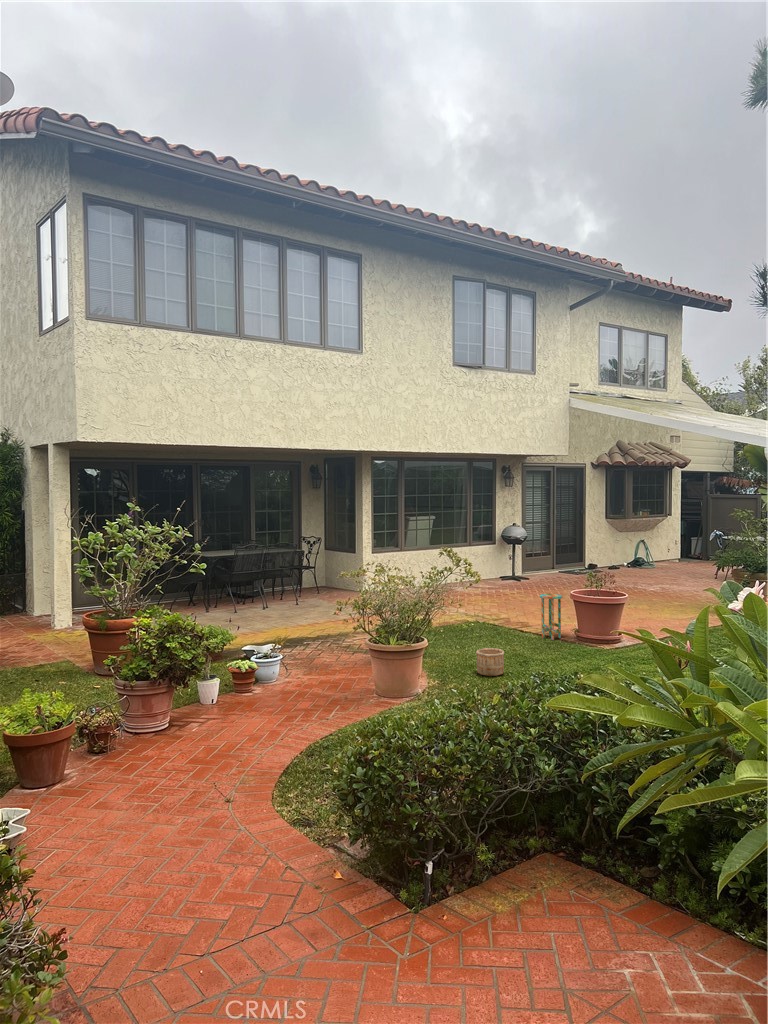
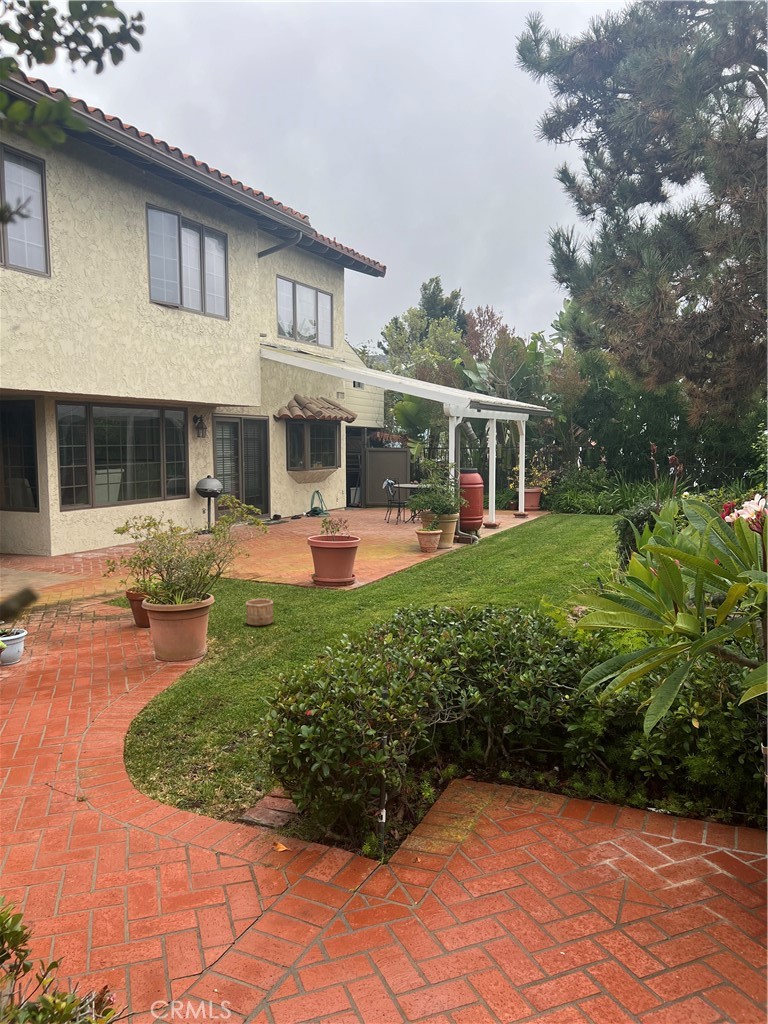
side table: present [540,594,563,640] -> none [278,543,300,588]

